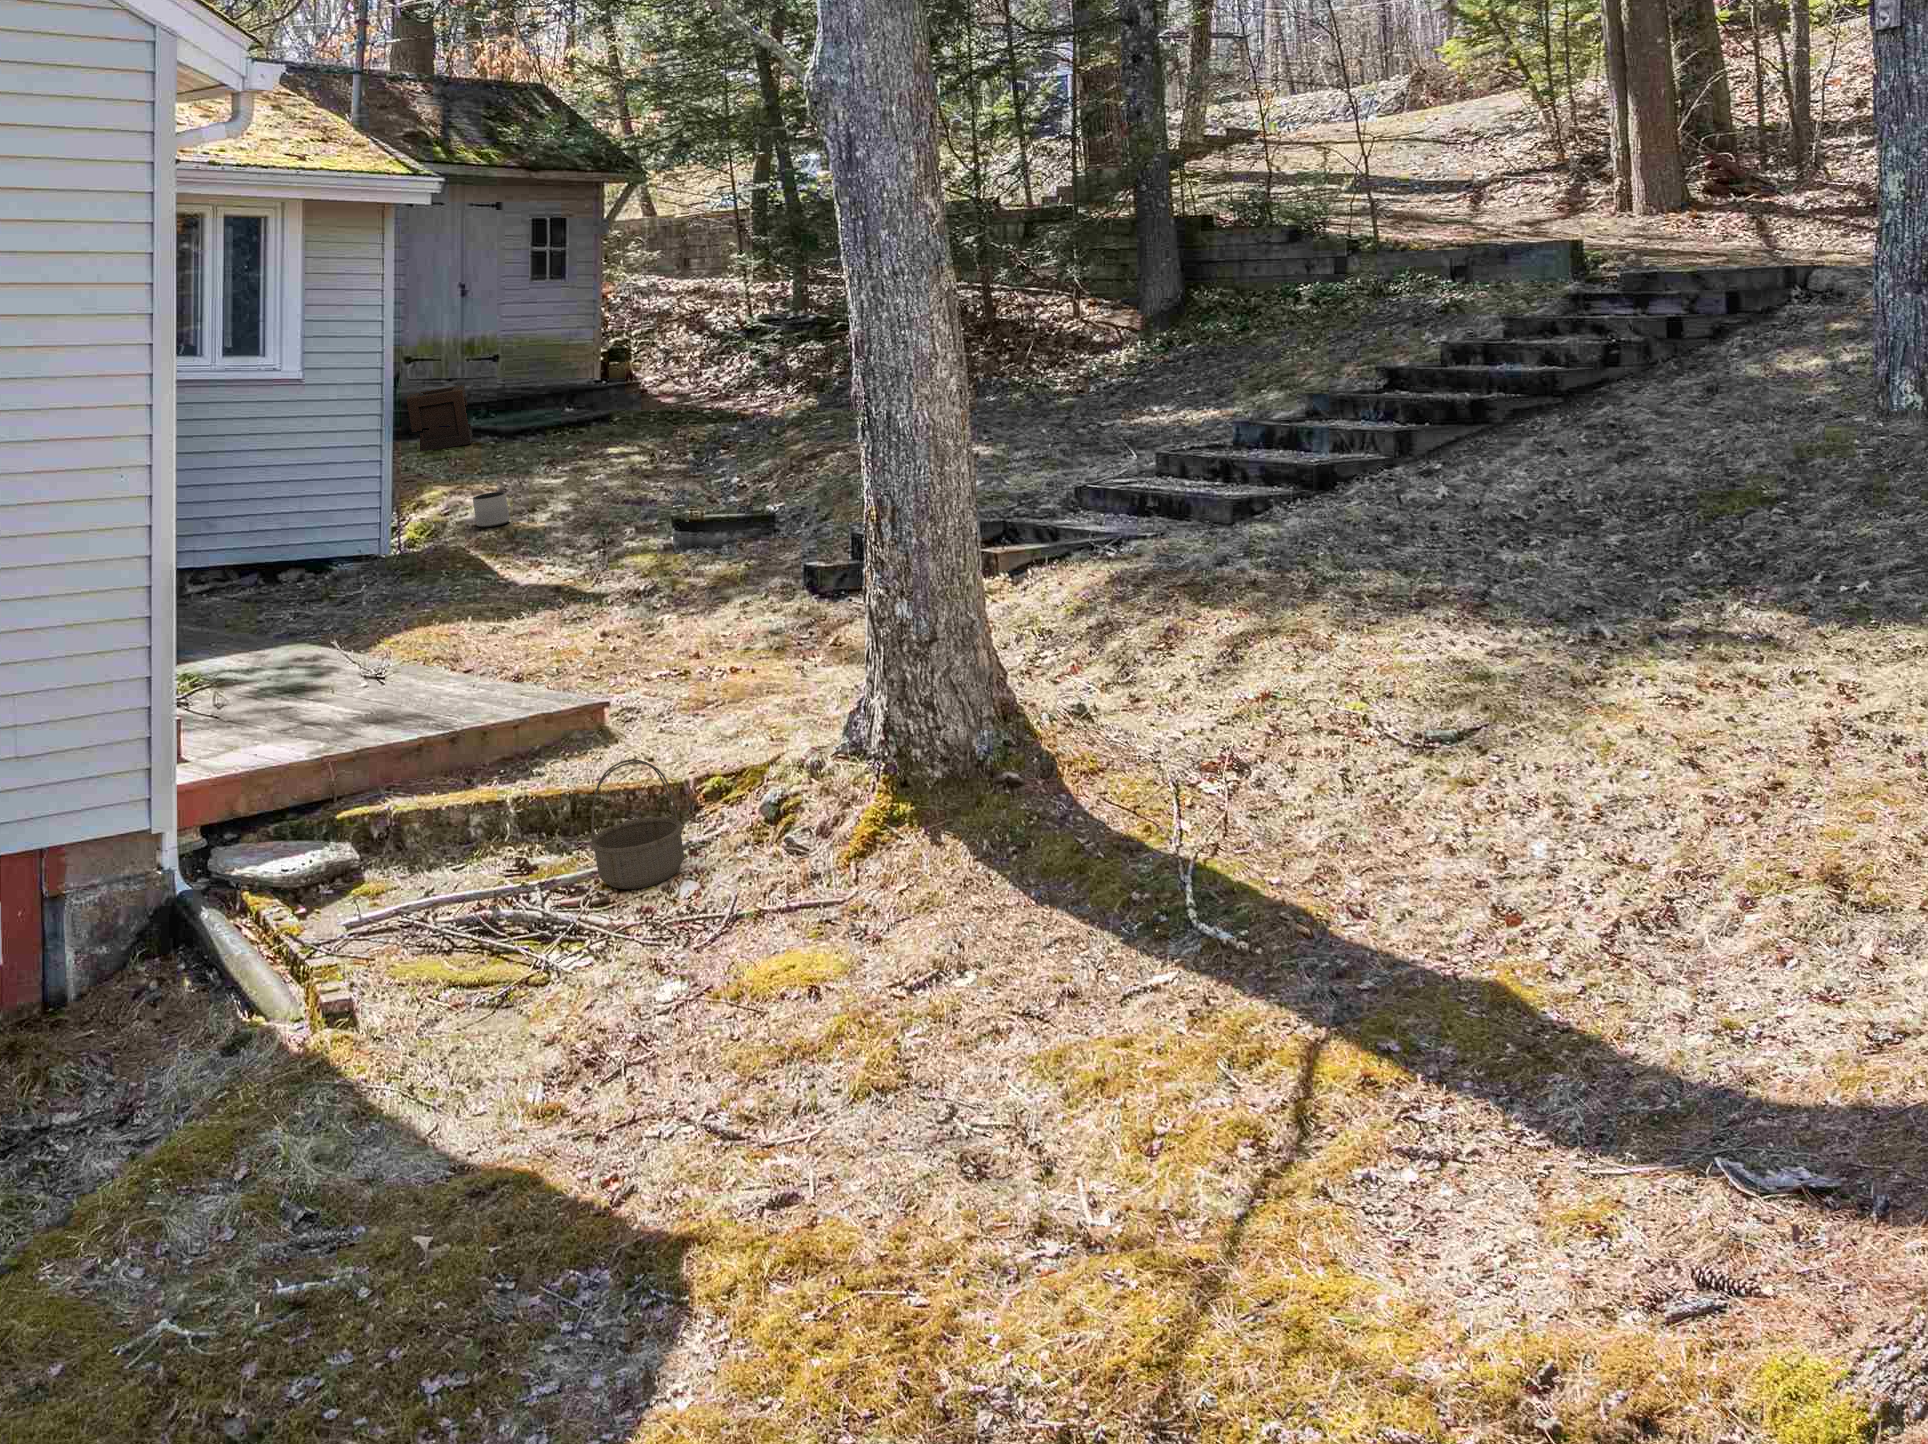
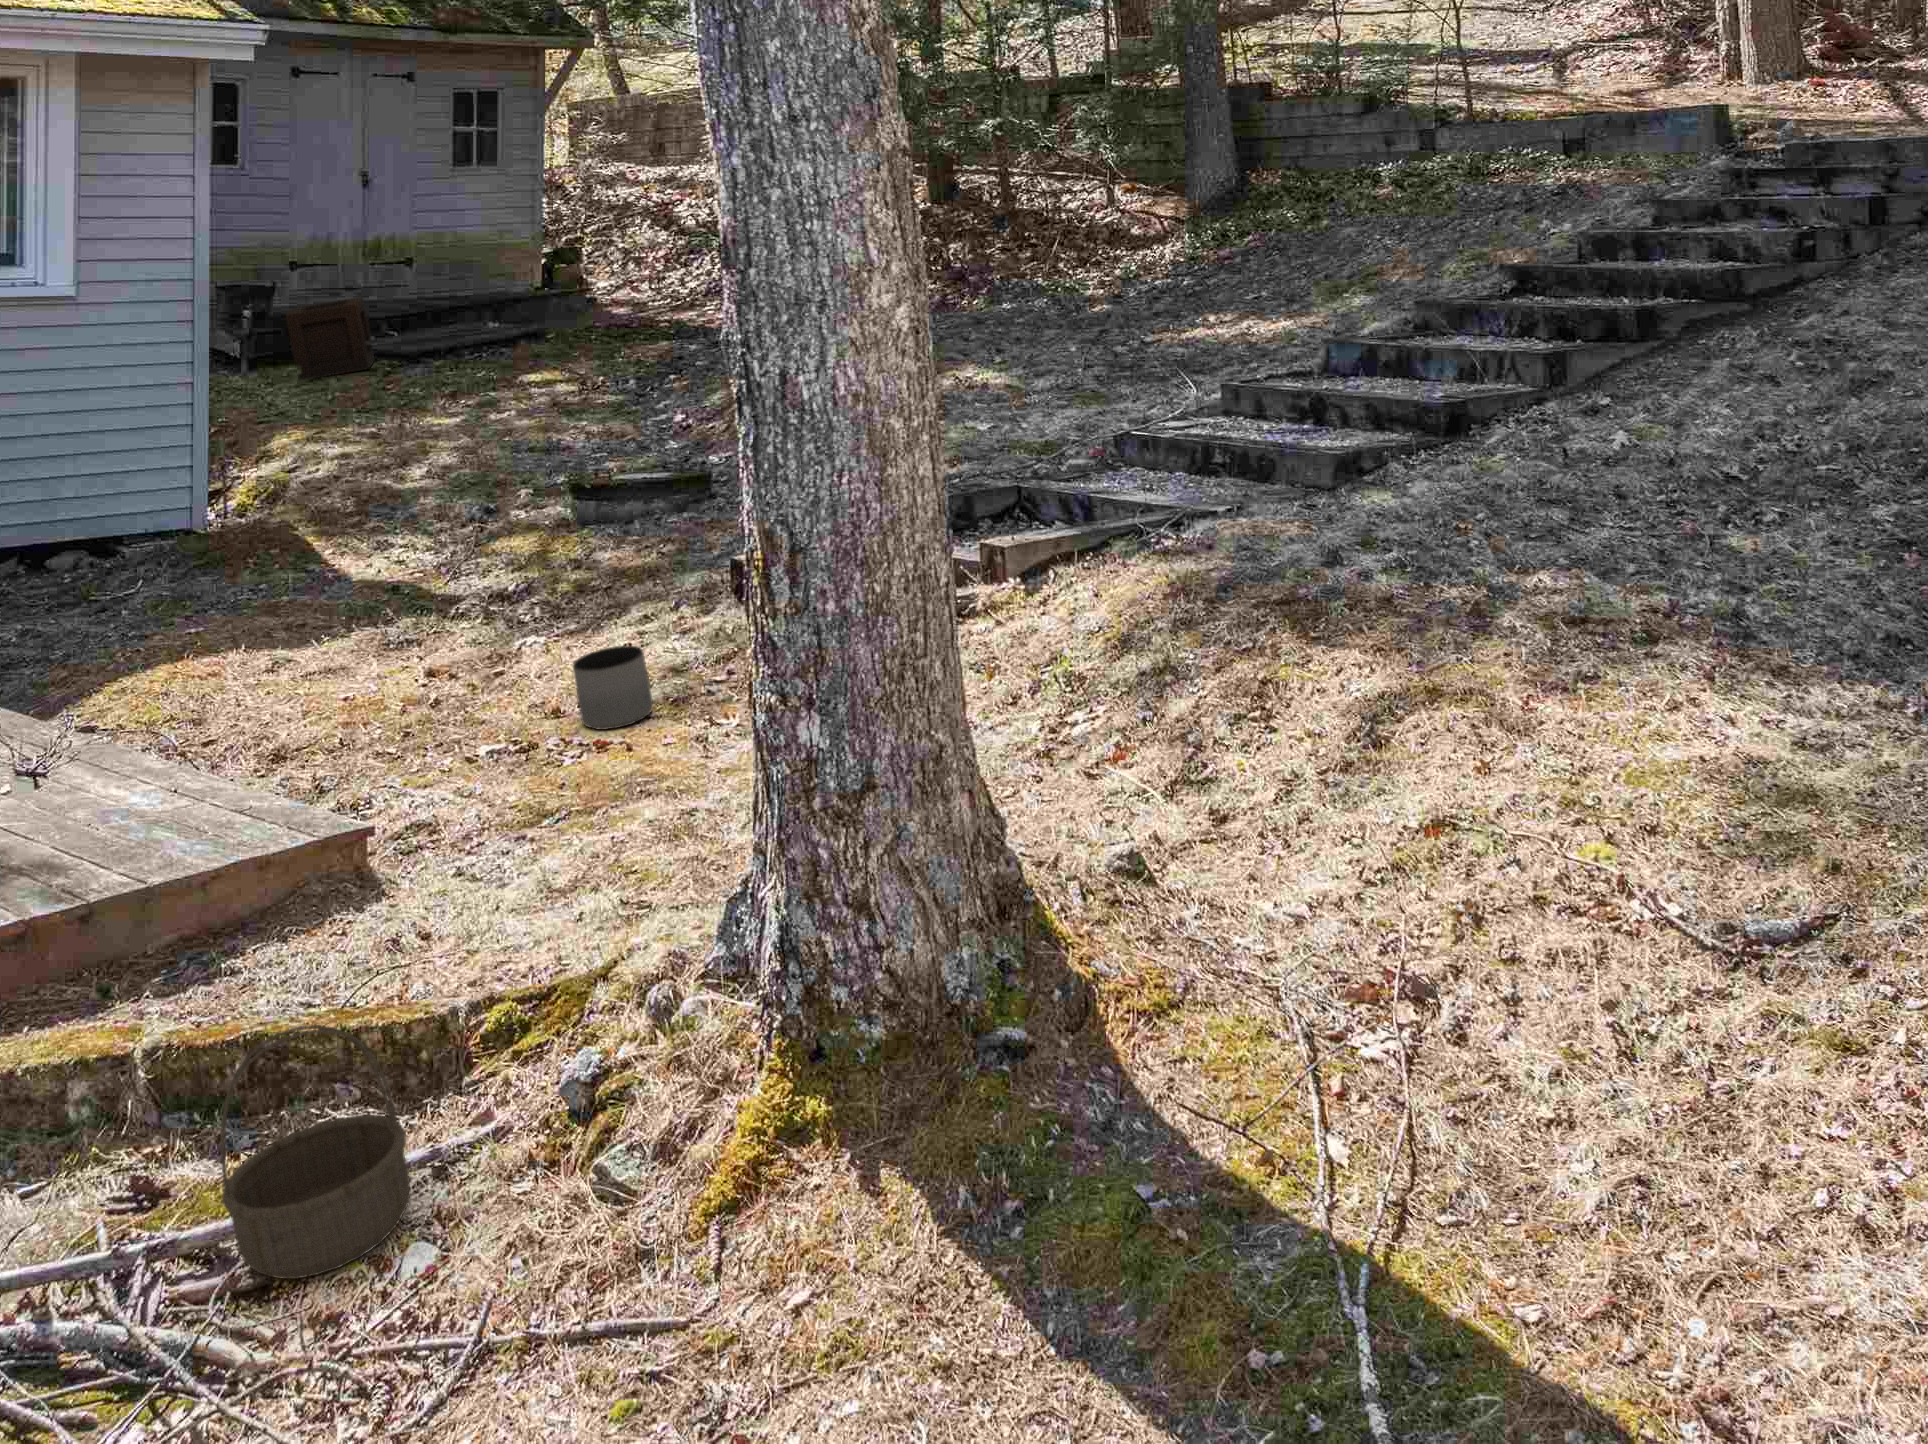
planter: present [473,492,510,527] -> present [573,646,653,730]

